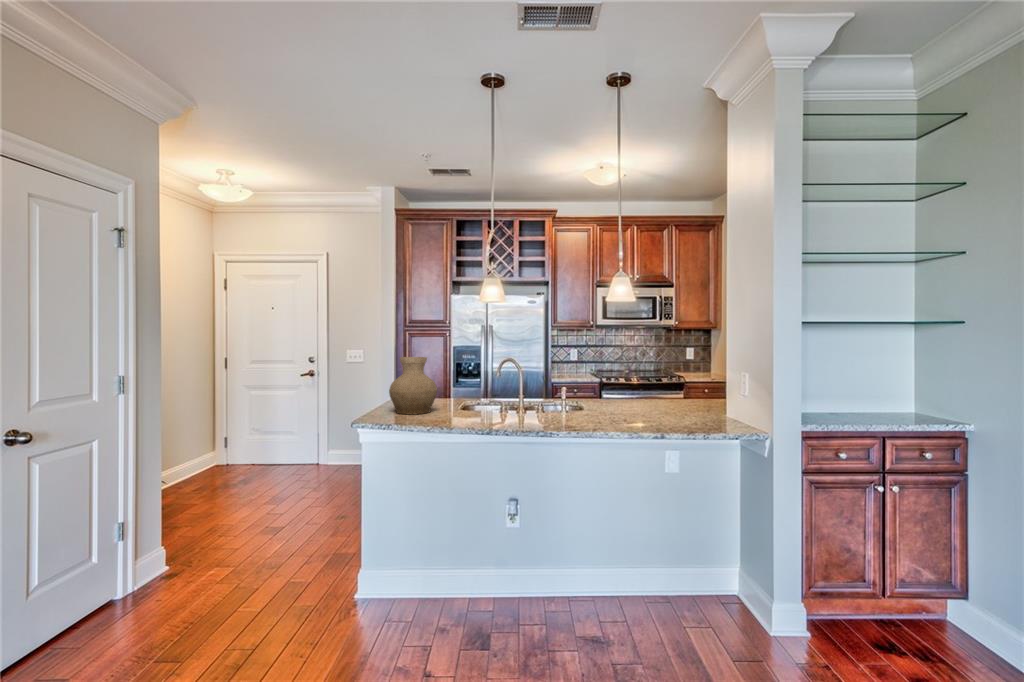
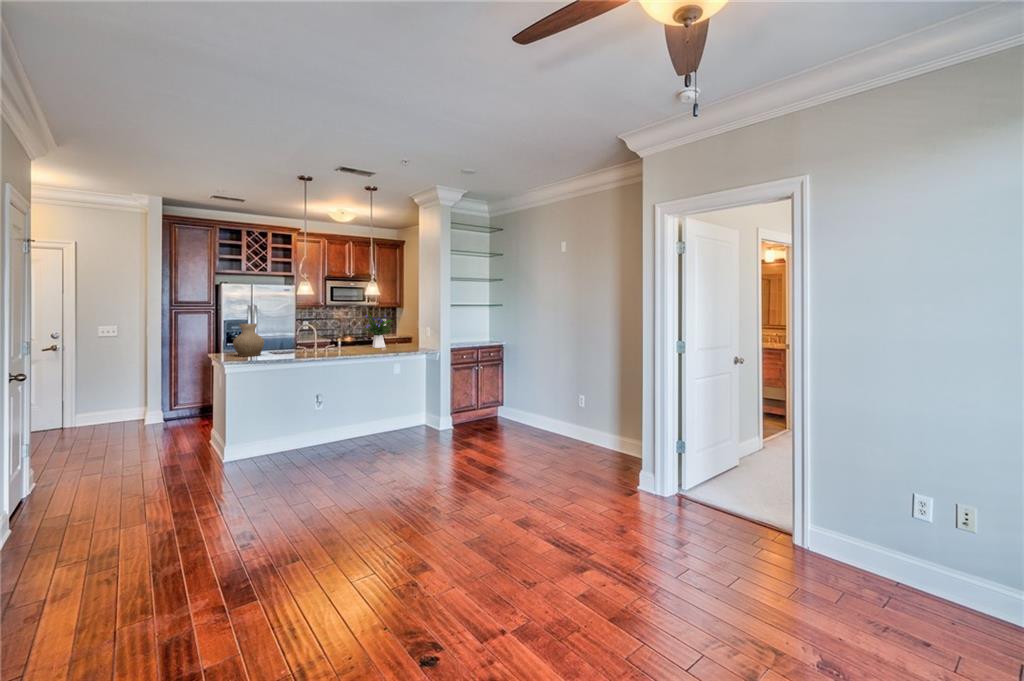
flower arrangement: none [614,340,681,410] -> present [365,313,393,348]

